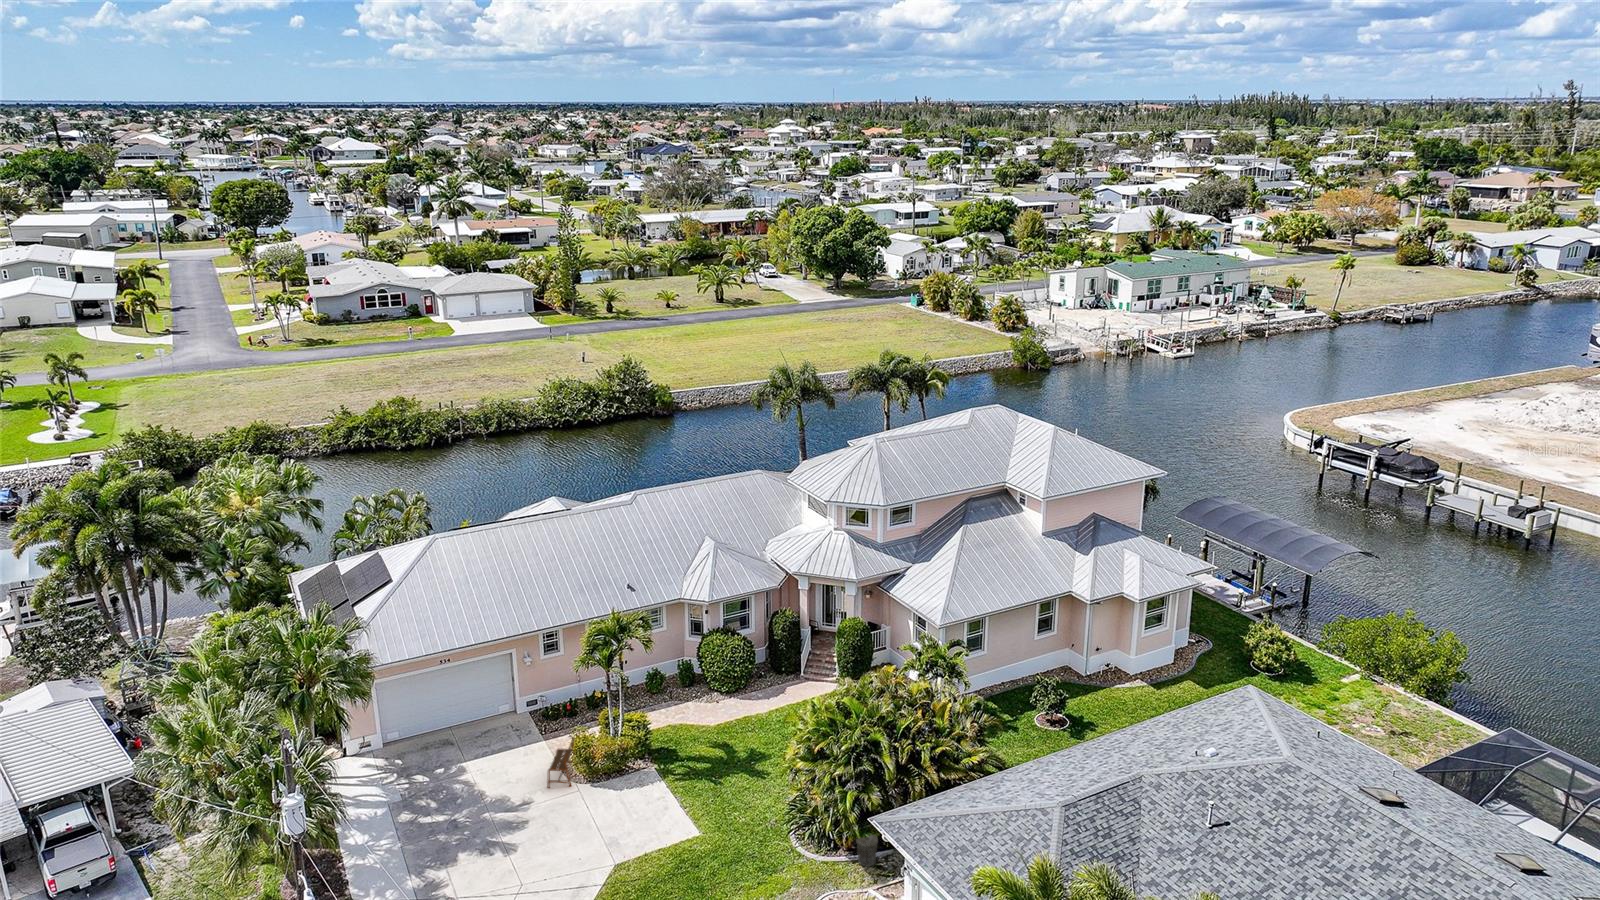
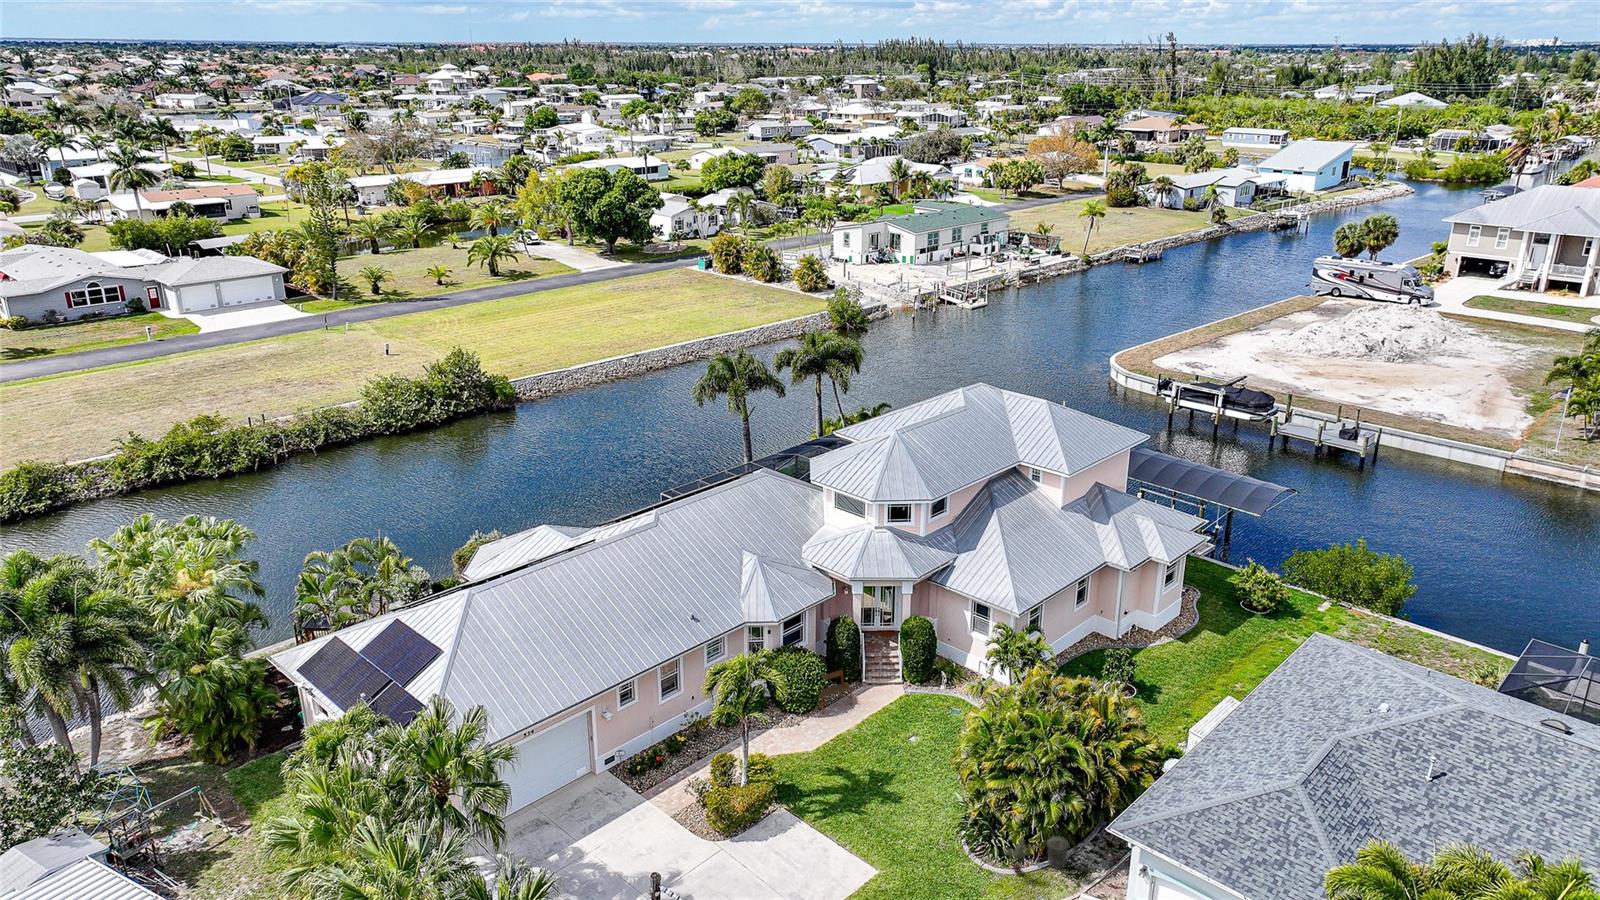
bench: present [547,737,575,787] -> present [818,670,853,713]
potted tree: none [811,828,837,861] -> present [1004,840,1032,872]

